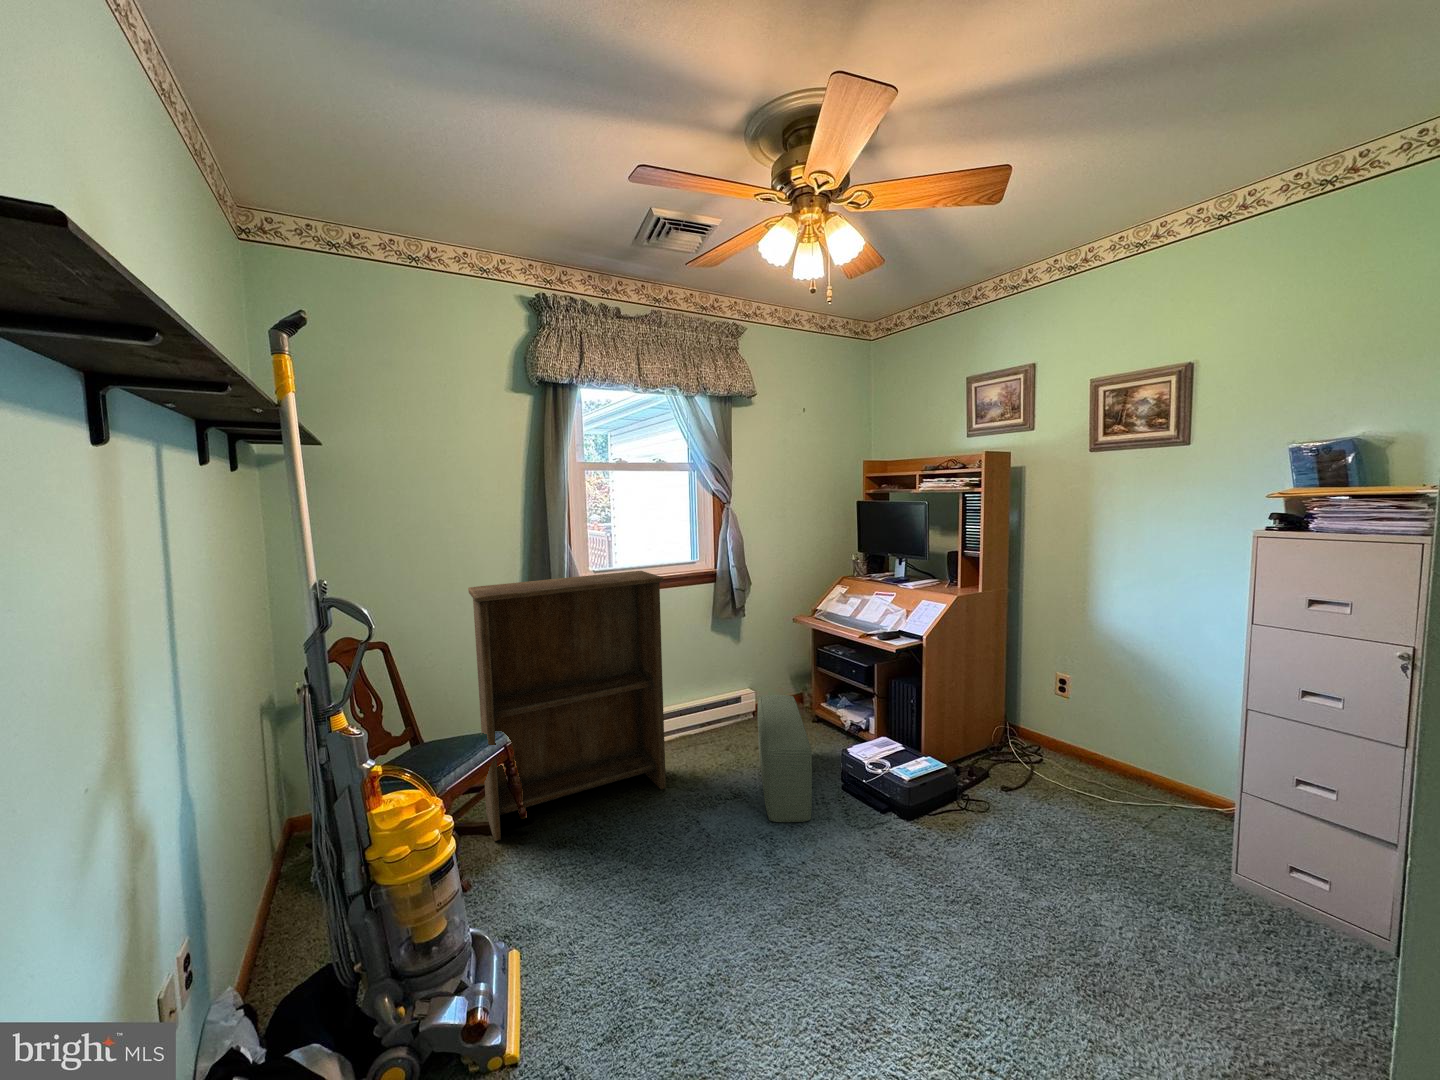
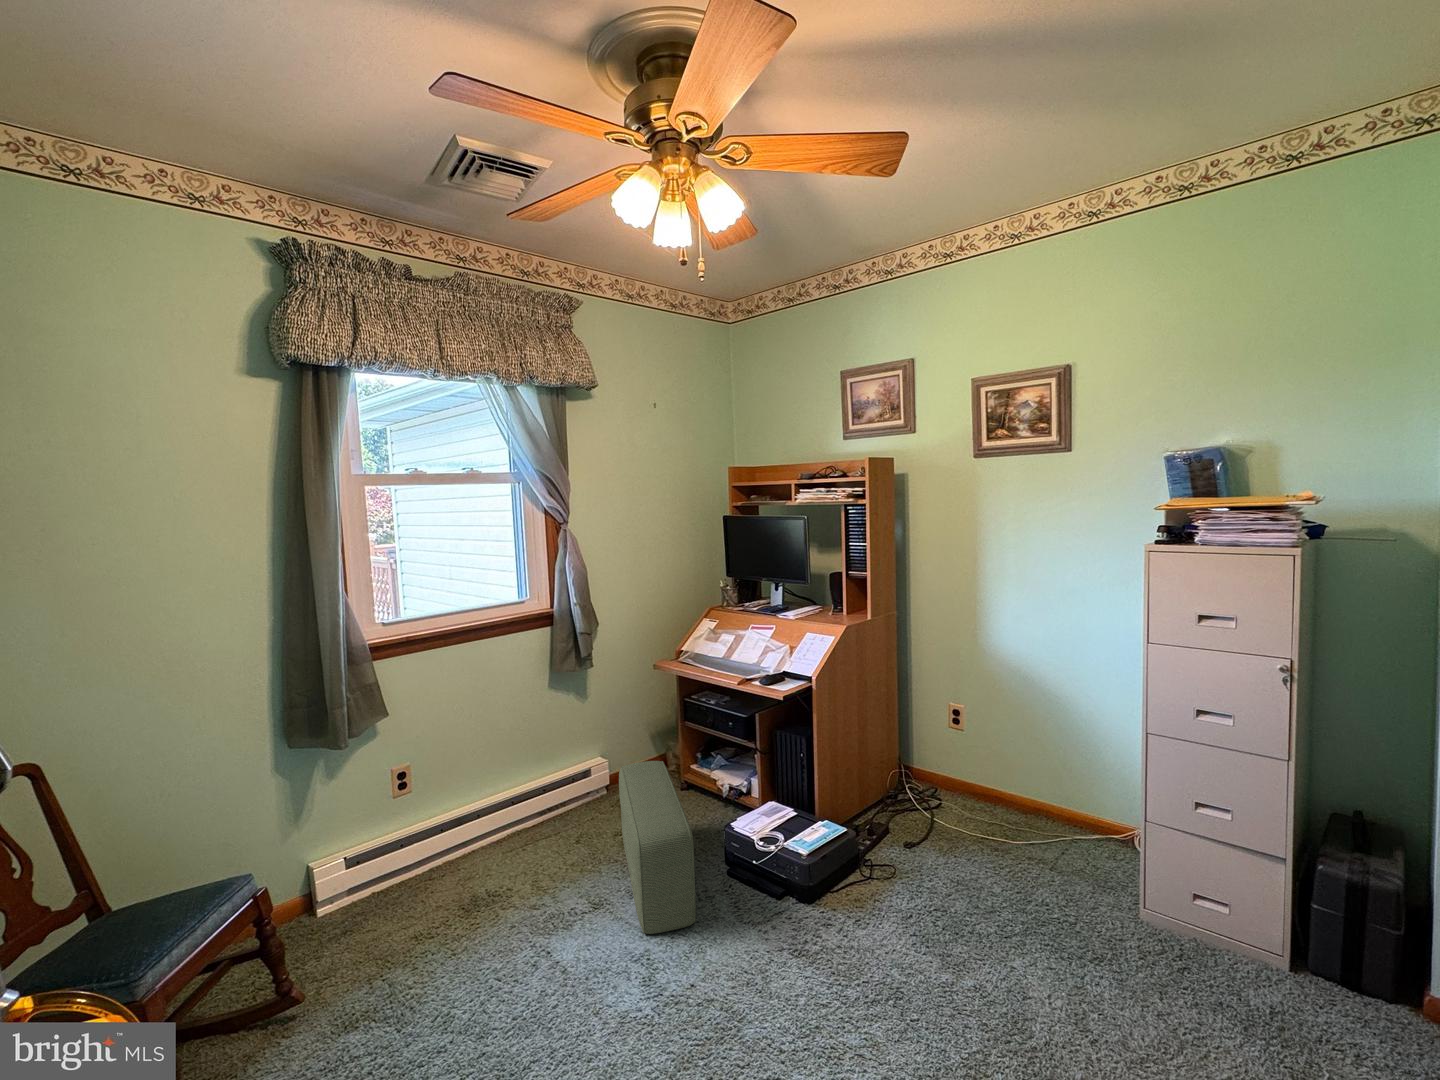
bookshelf: present [468,571,666,841] -> none [177,619,501,1047]

